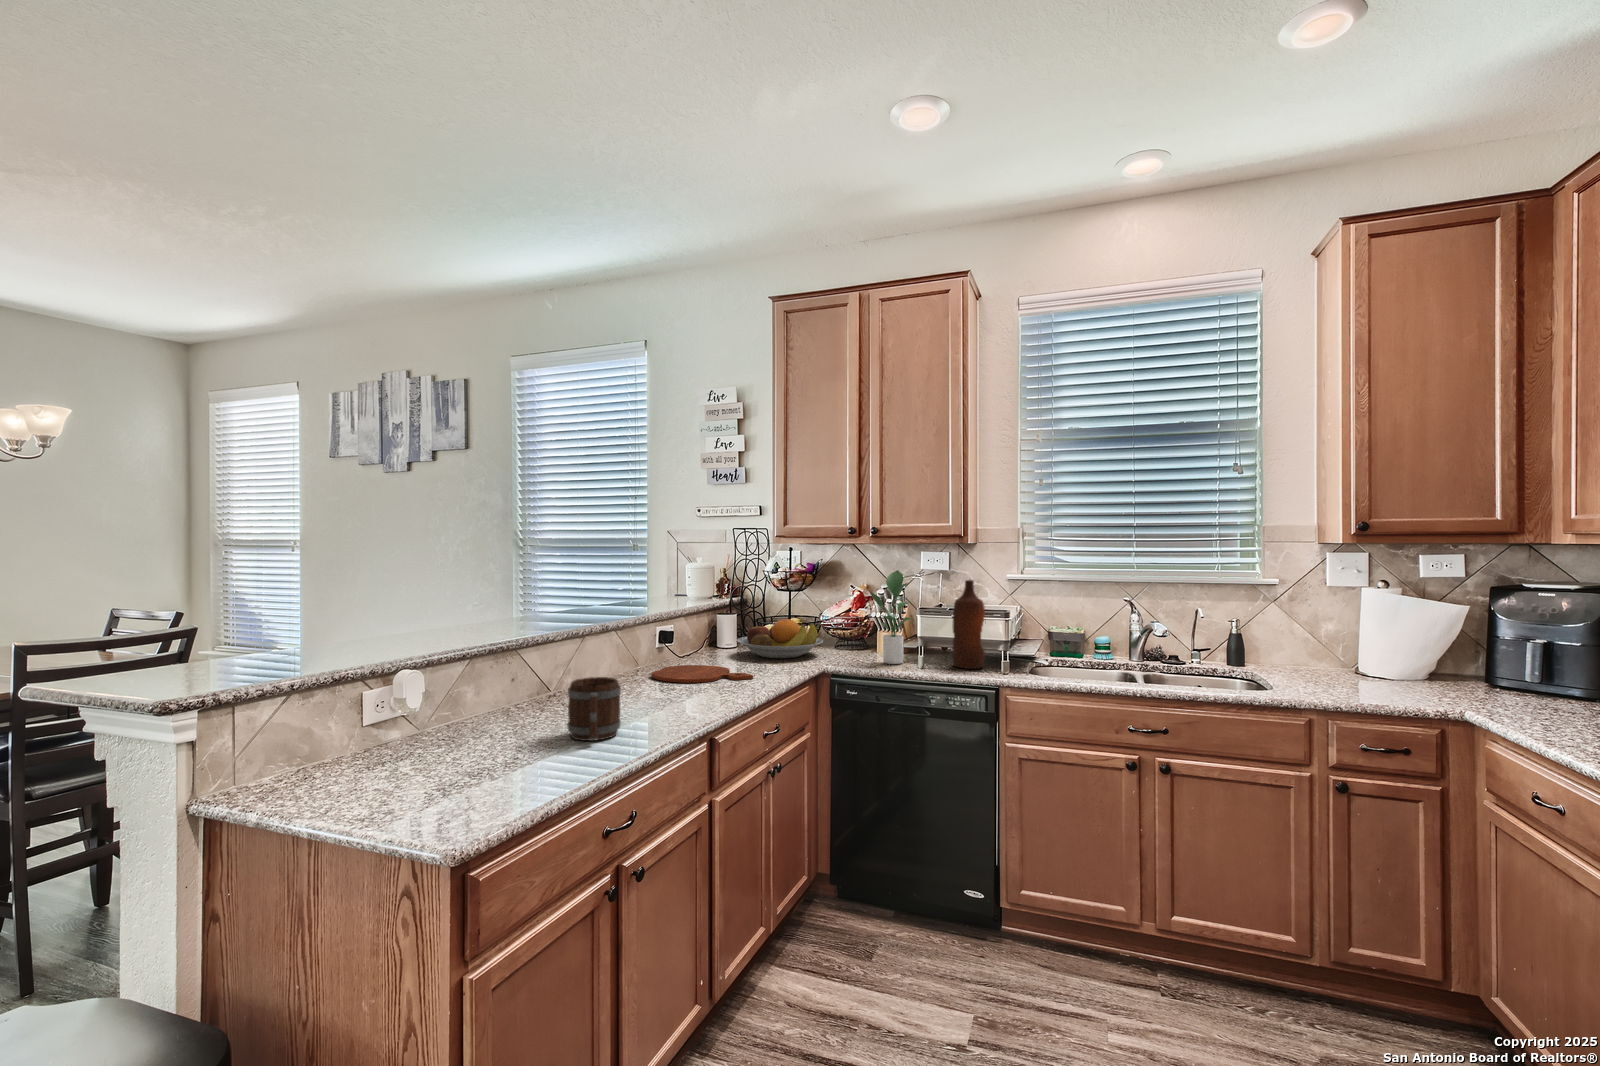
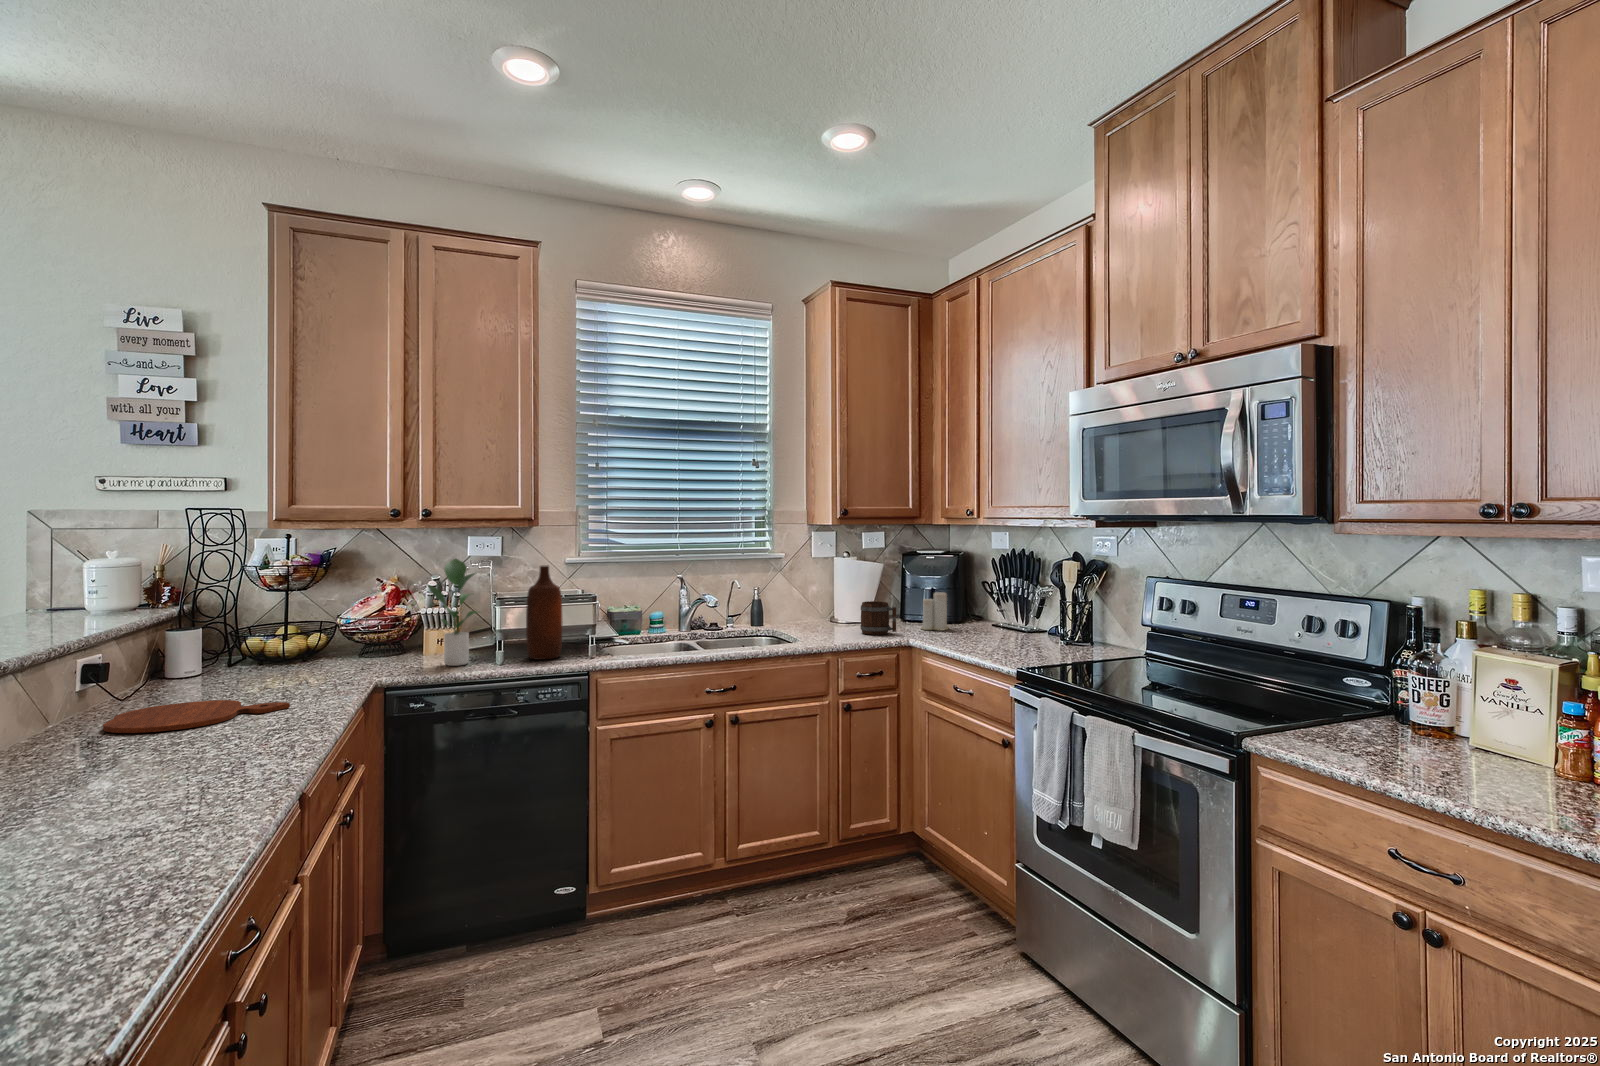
fruit bowl: present [737,619,823,658] -> none [219,627,355,680]
candle: none [1496,640,1557,703] -> present [921,592,949,630]
mug: present [568,677,621,741] -> present [860,601,896,635]

